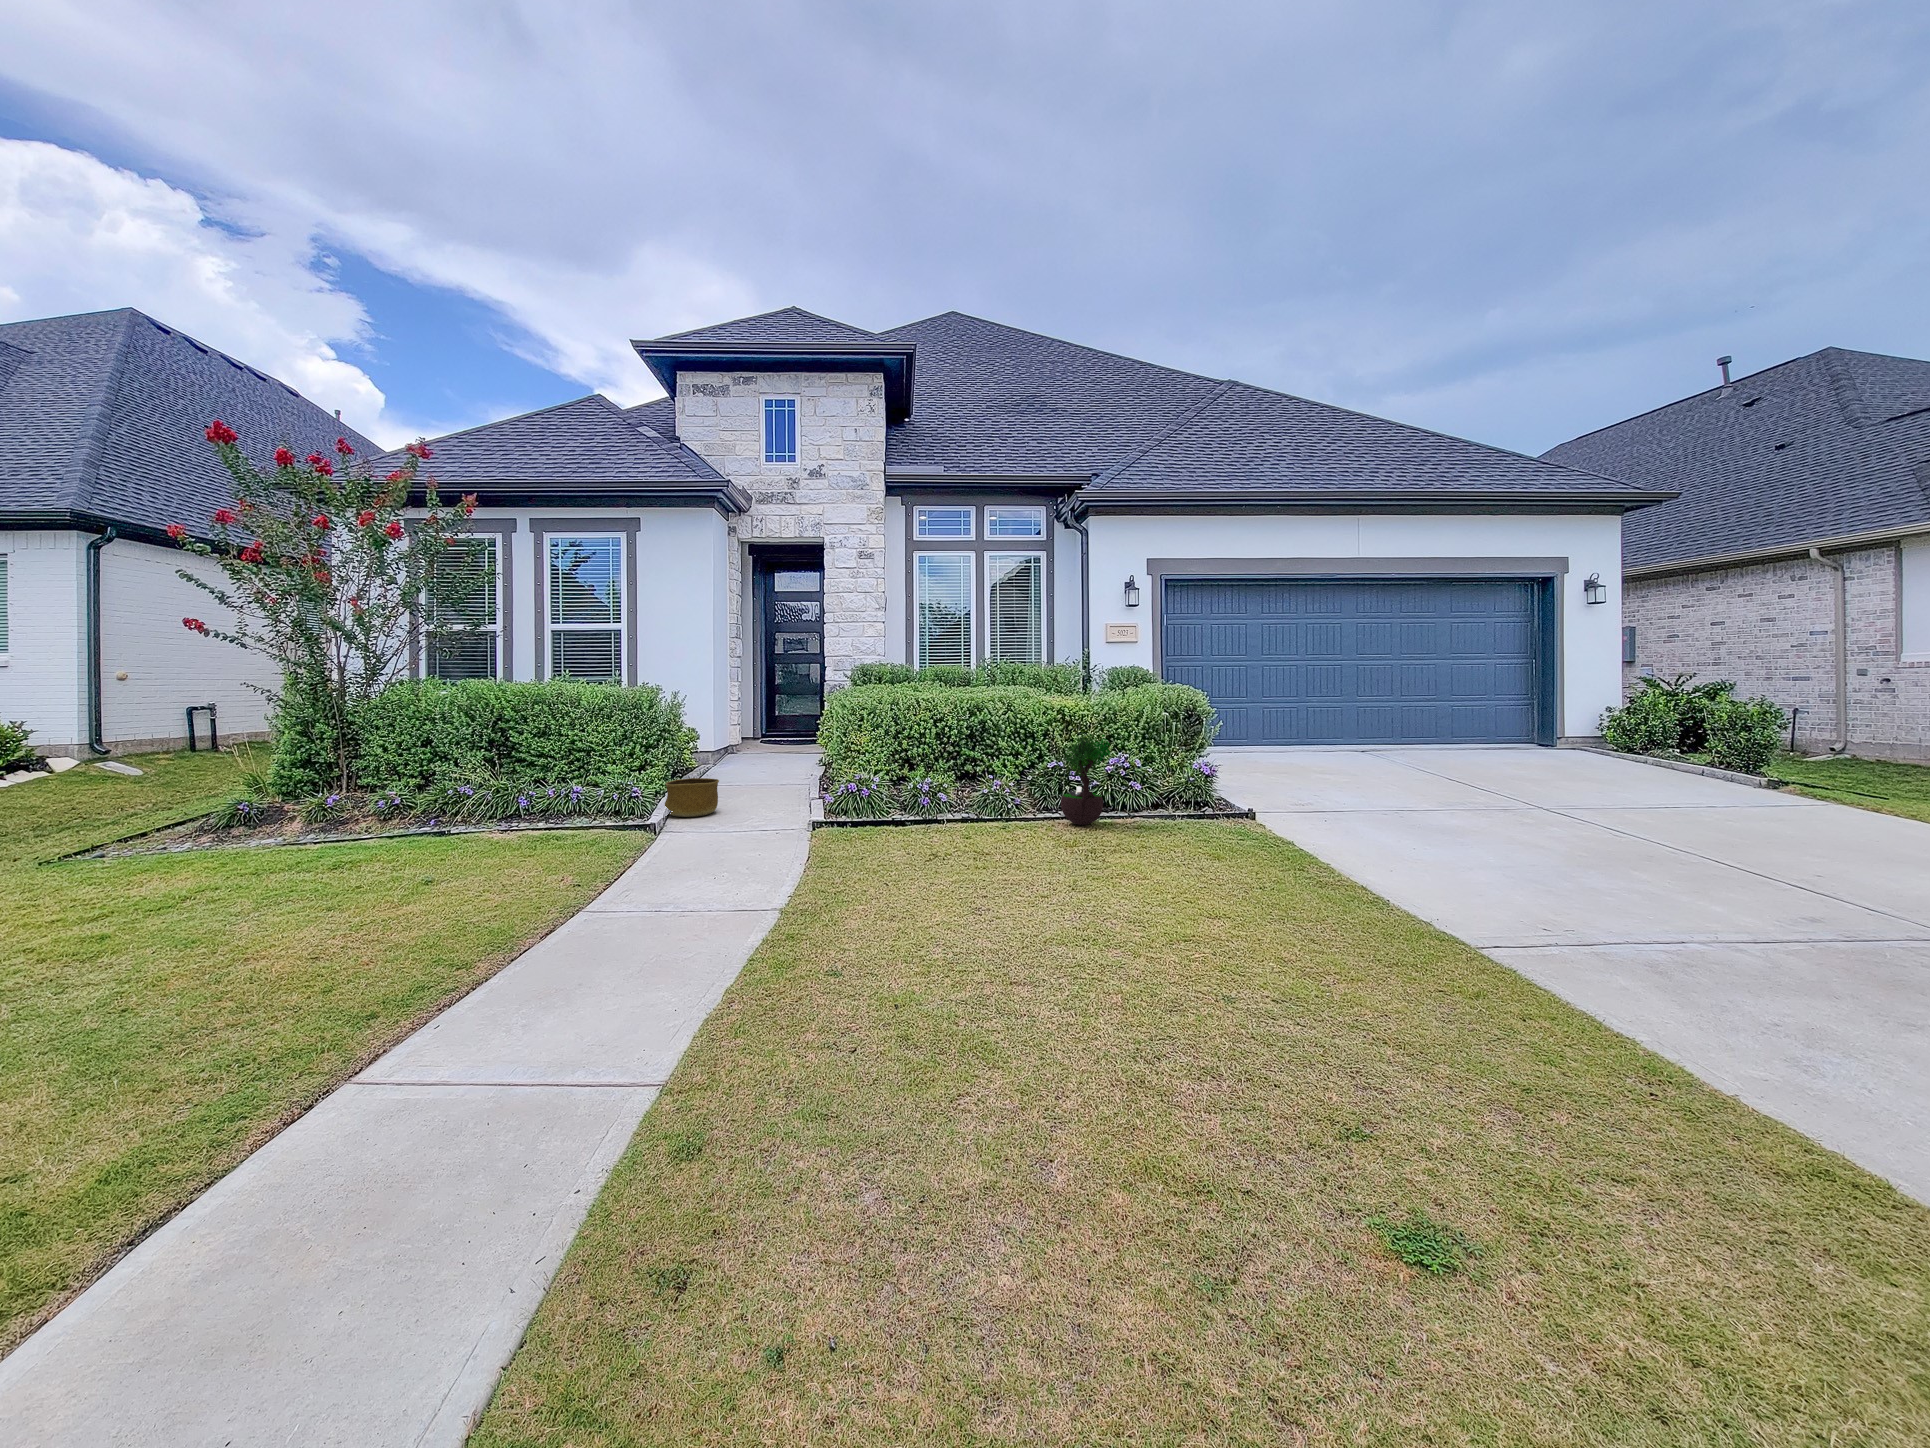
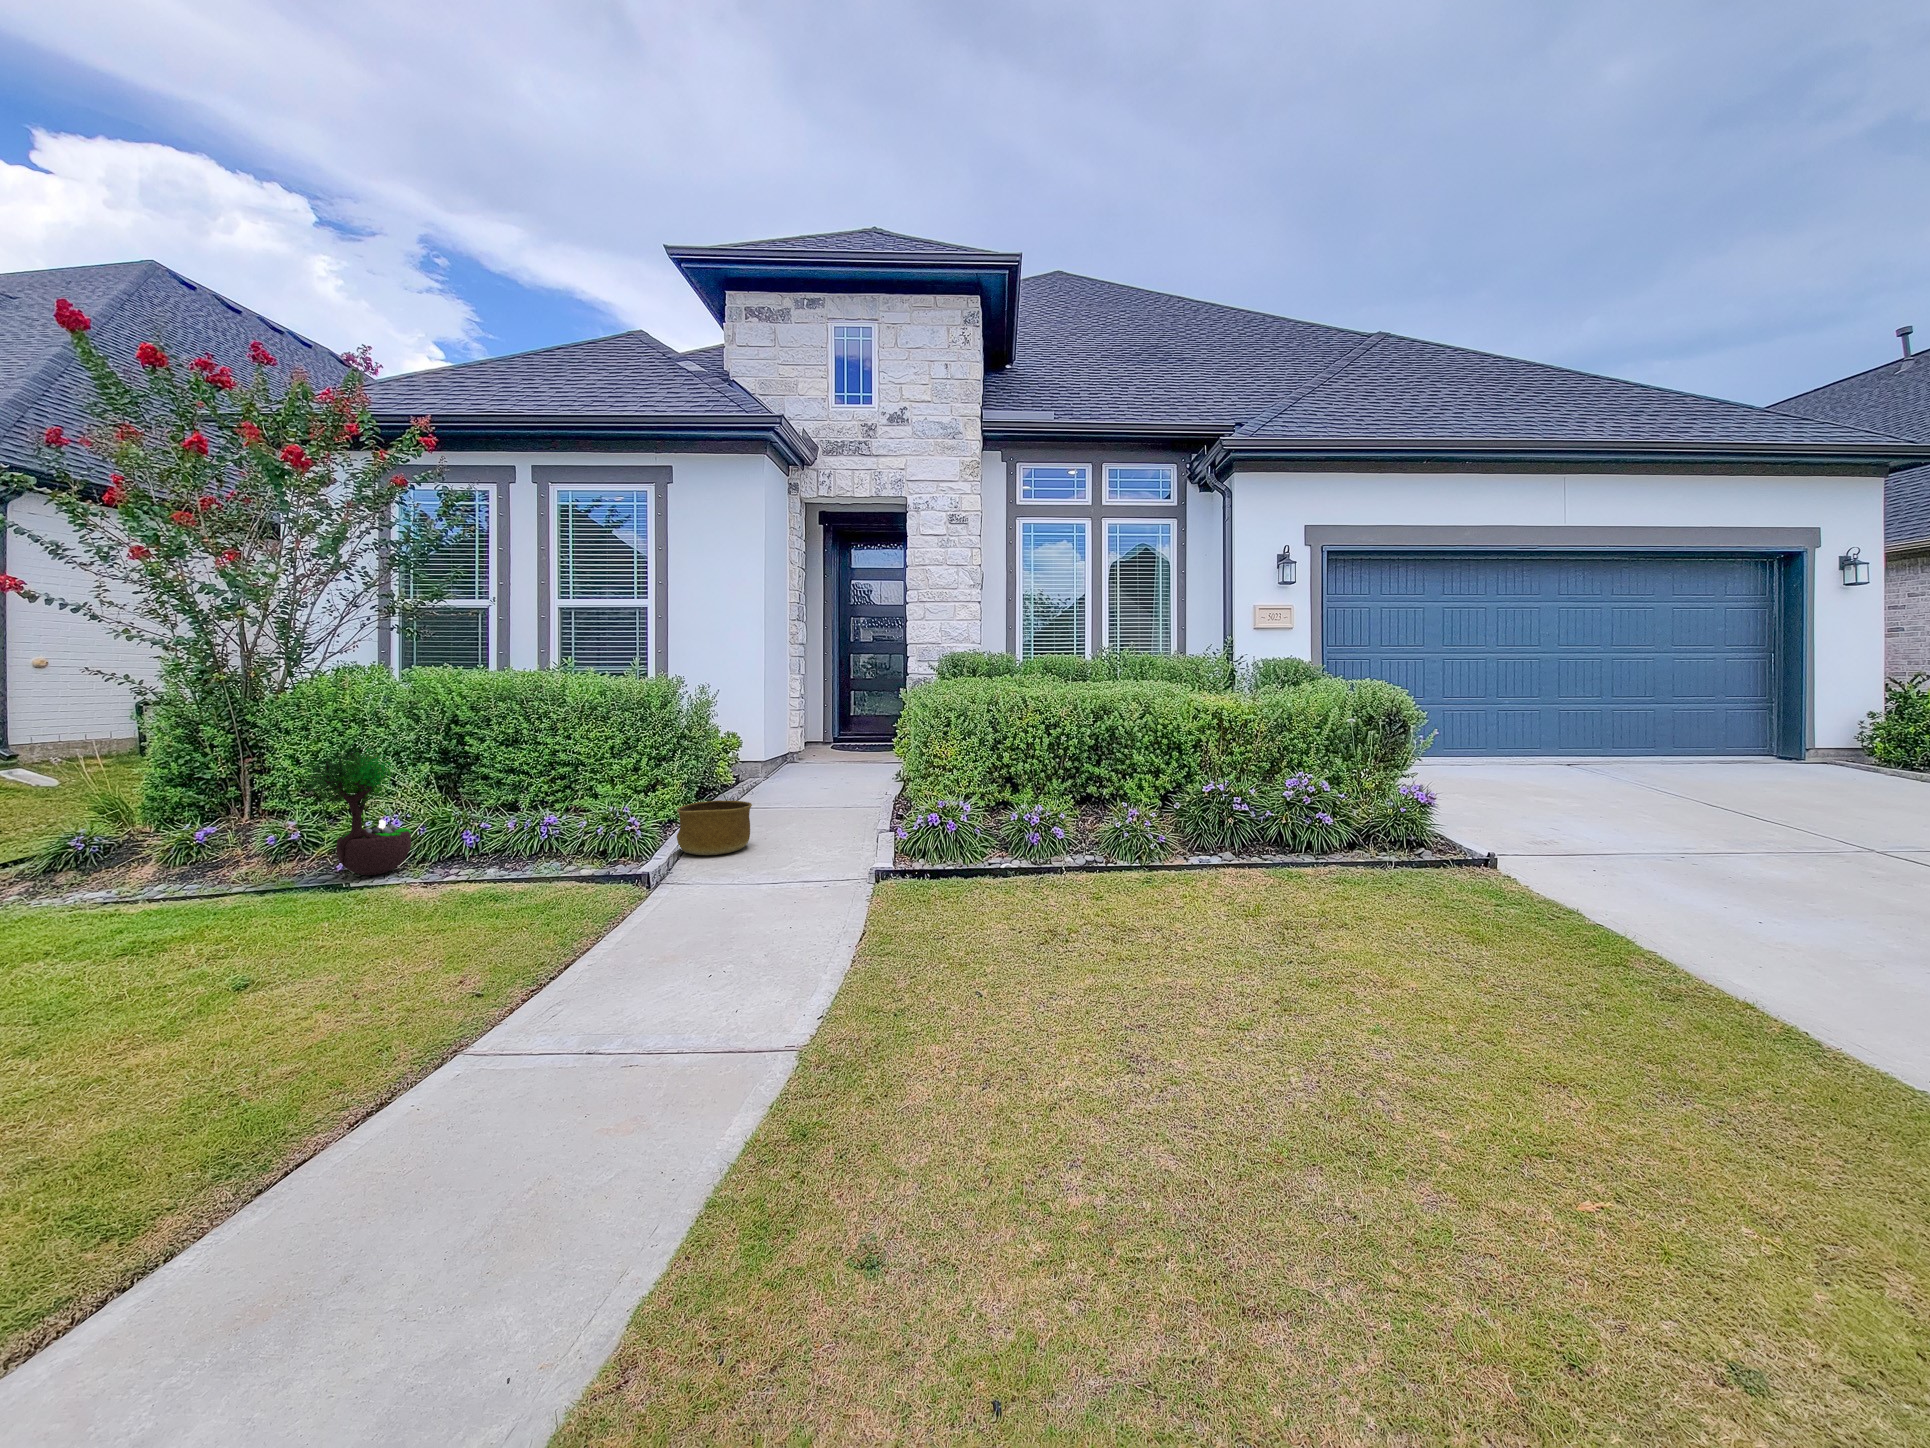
potted tree: present [1056,733,1112,825] -> present [295,739,411,875]

